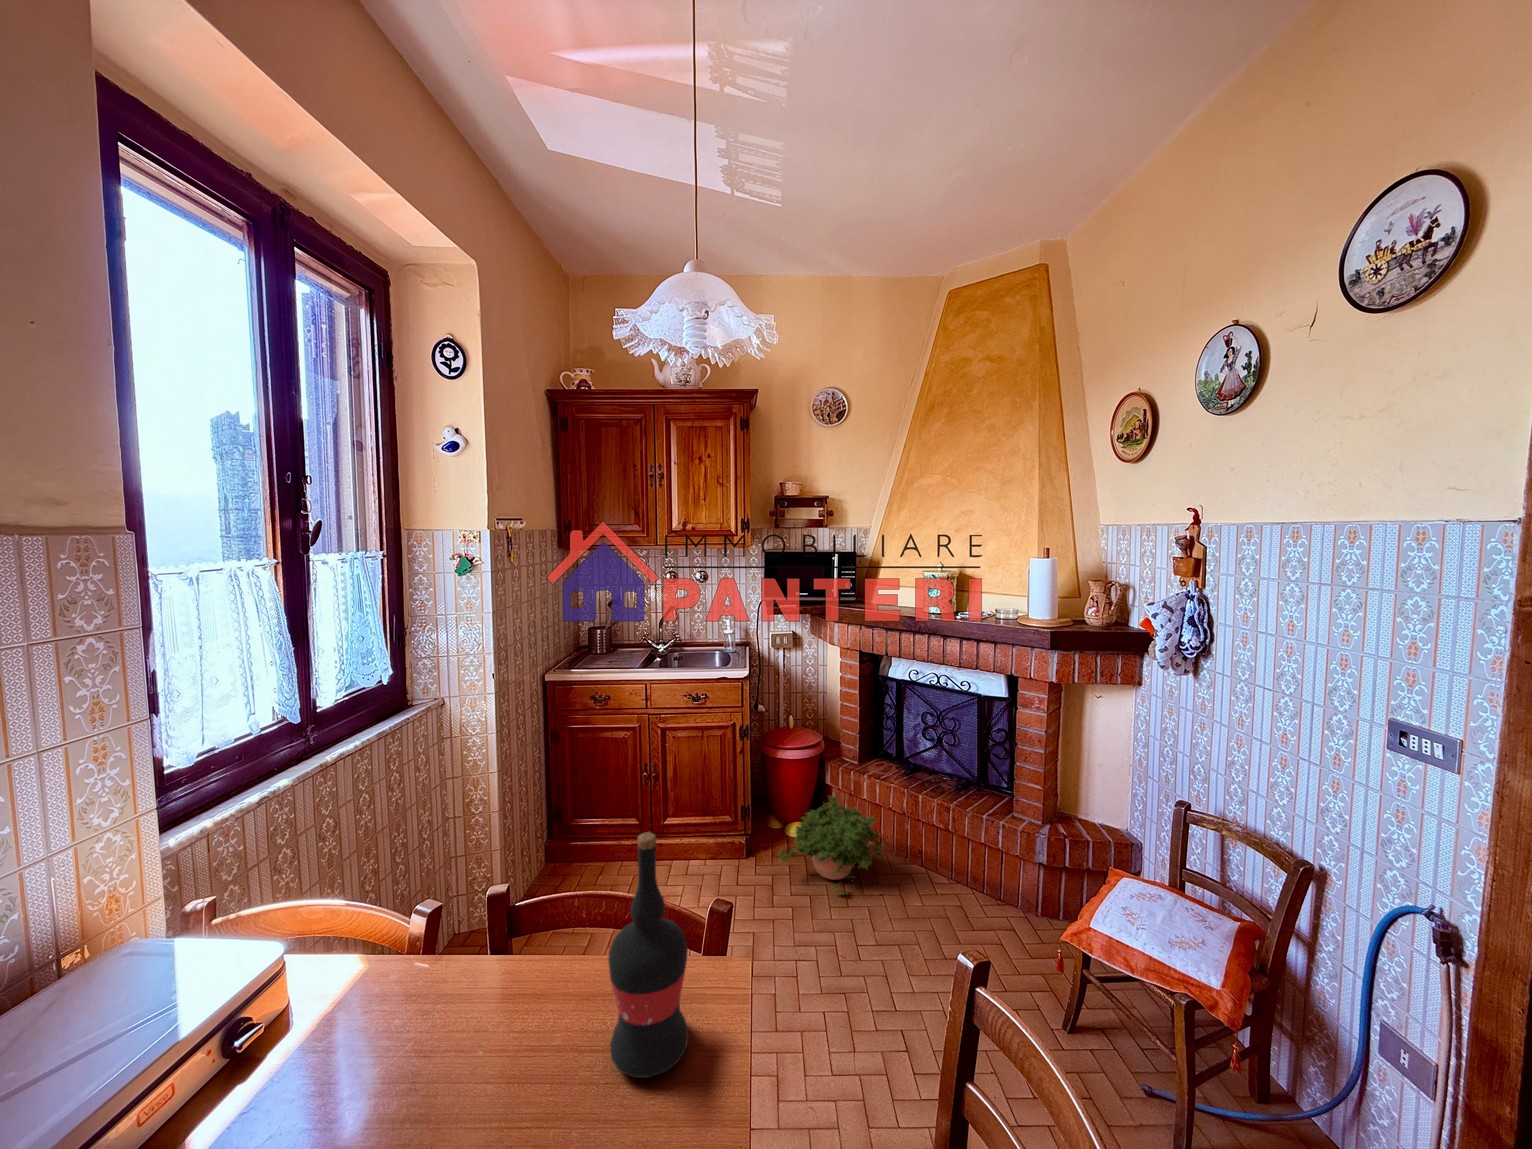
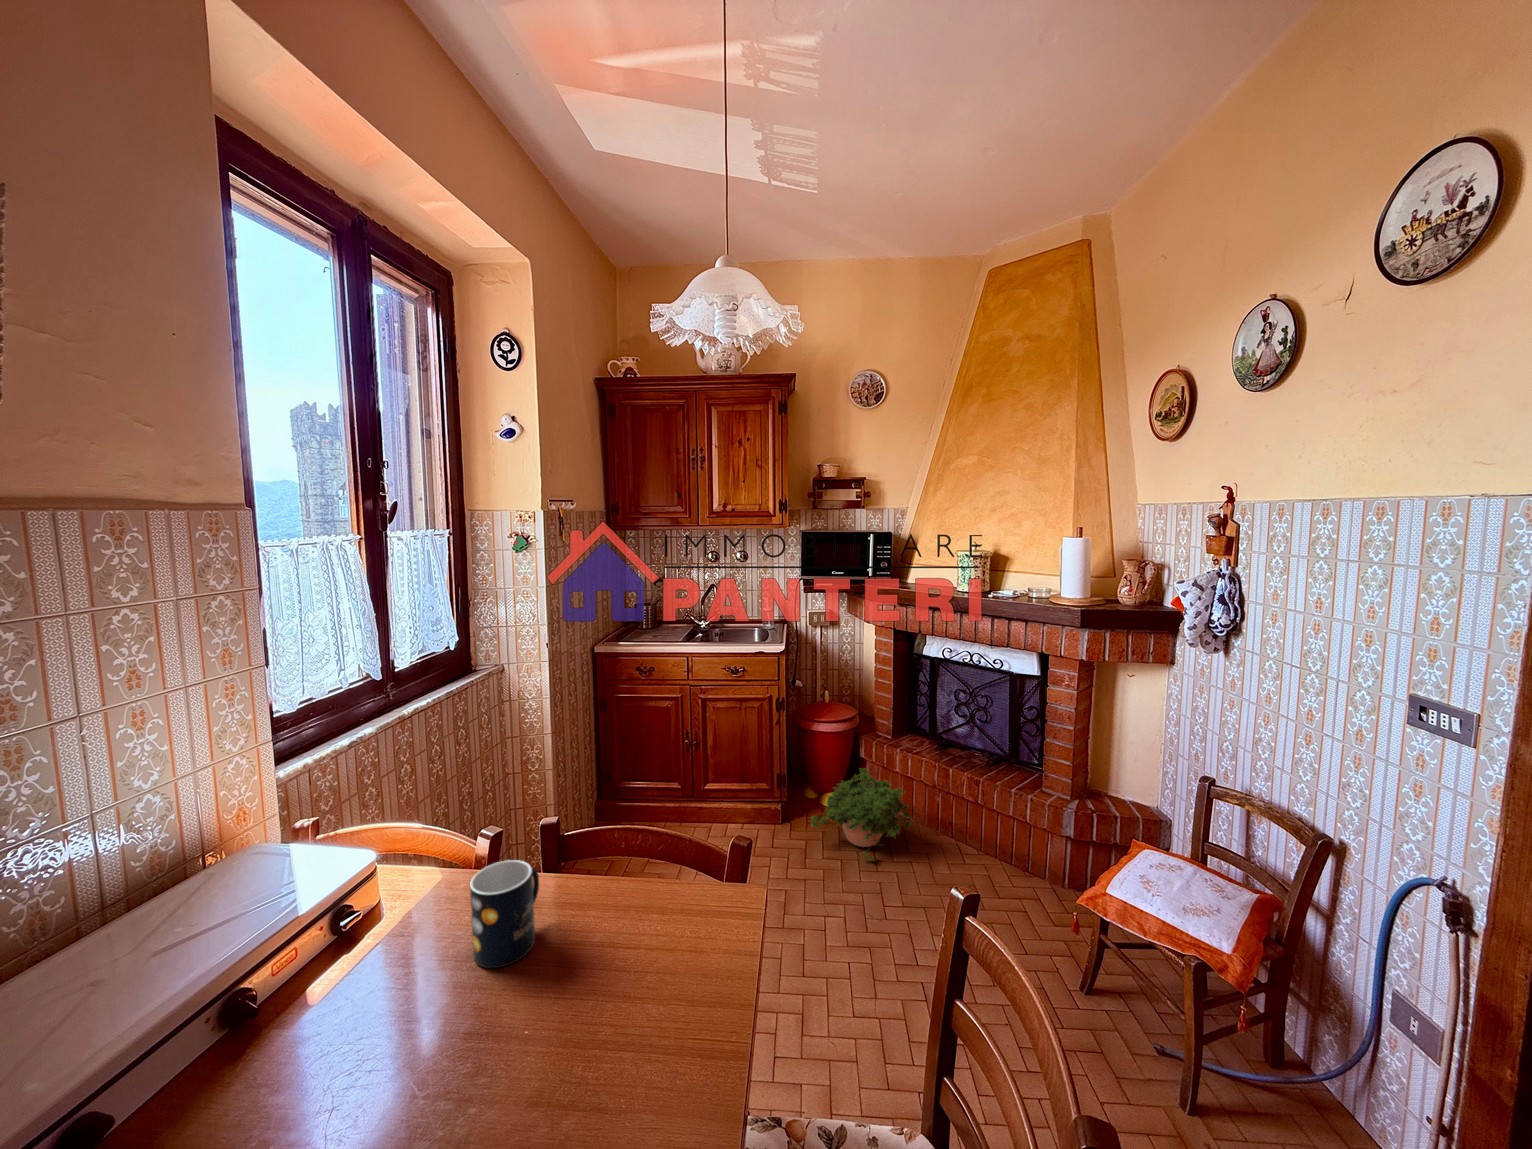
wine bottle: present [608,832,689,1078] -> none [641,764,710,968]
mug: none [396,952,484,1094] -> present [470,860,539,968]

